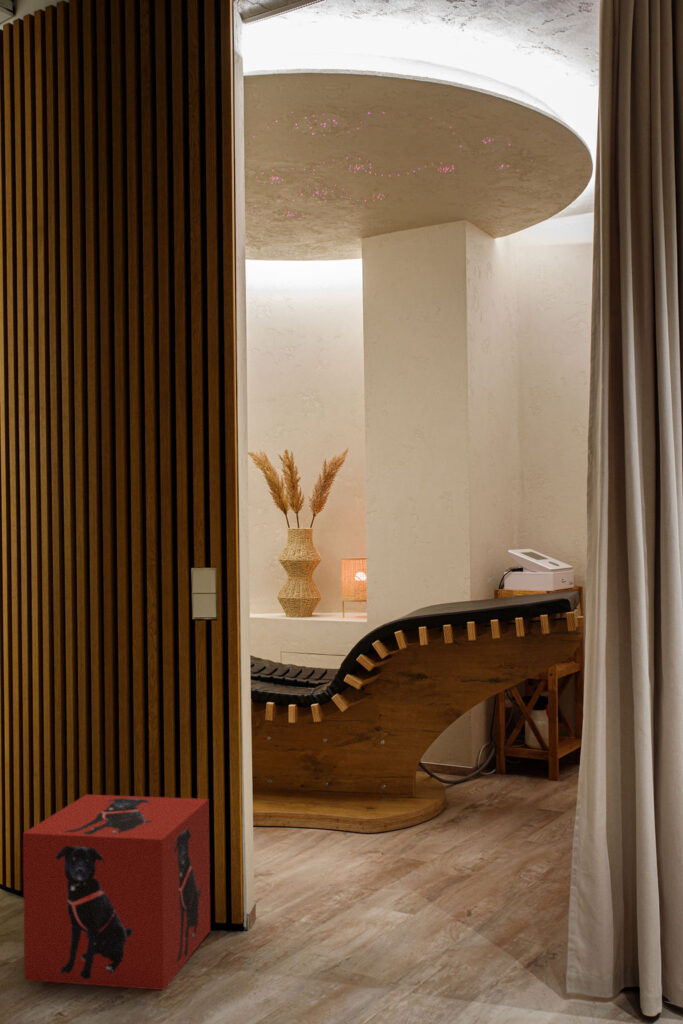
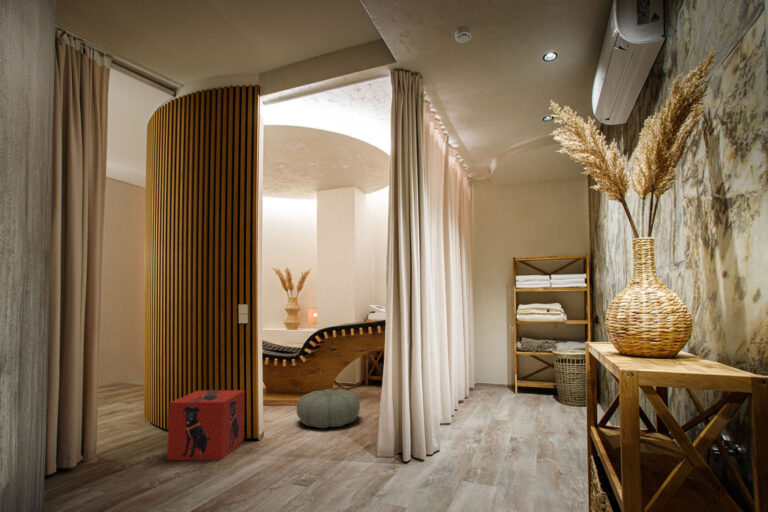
pouf: none [339,792,512,903] -> present [296,389,360,428]

